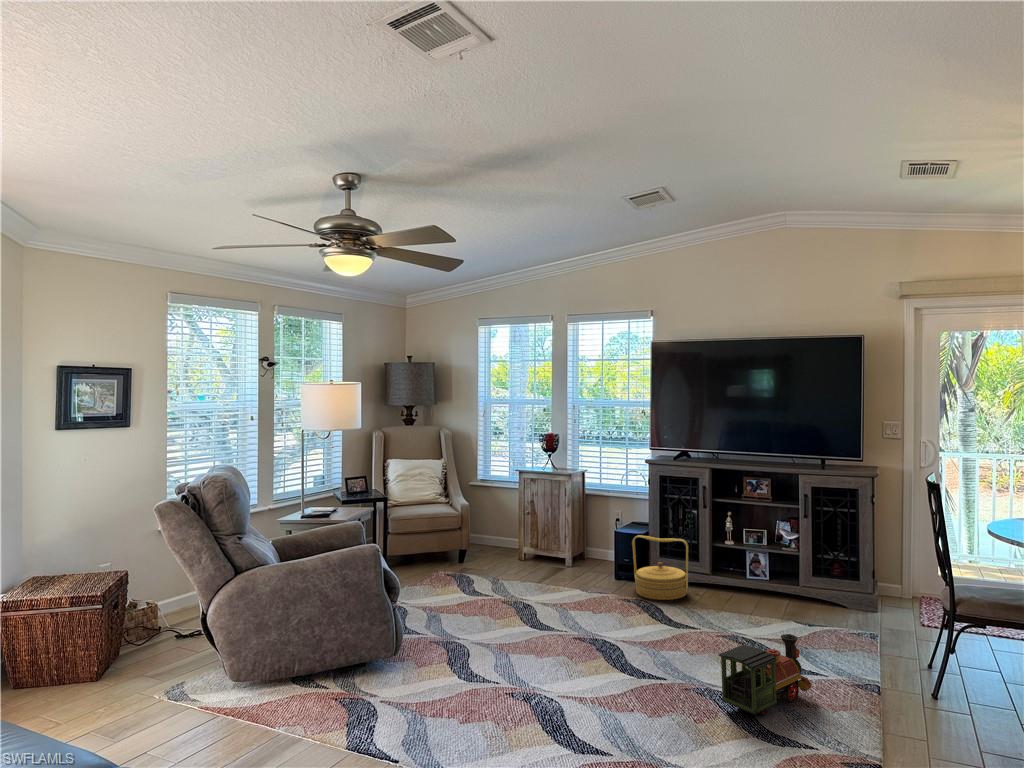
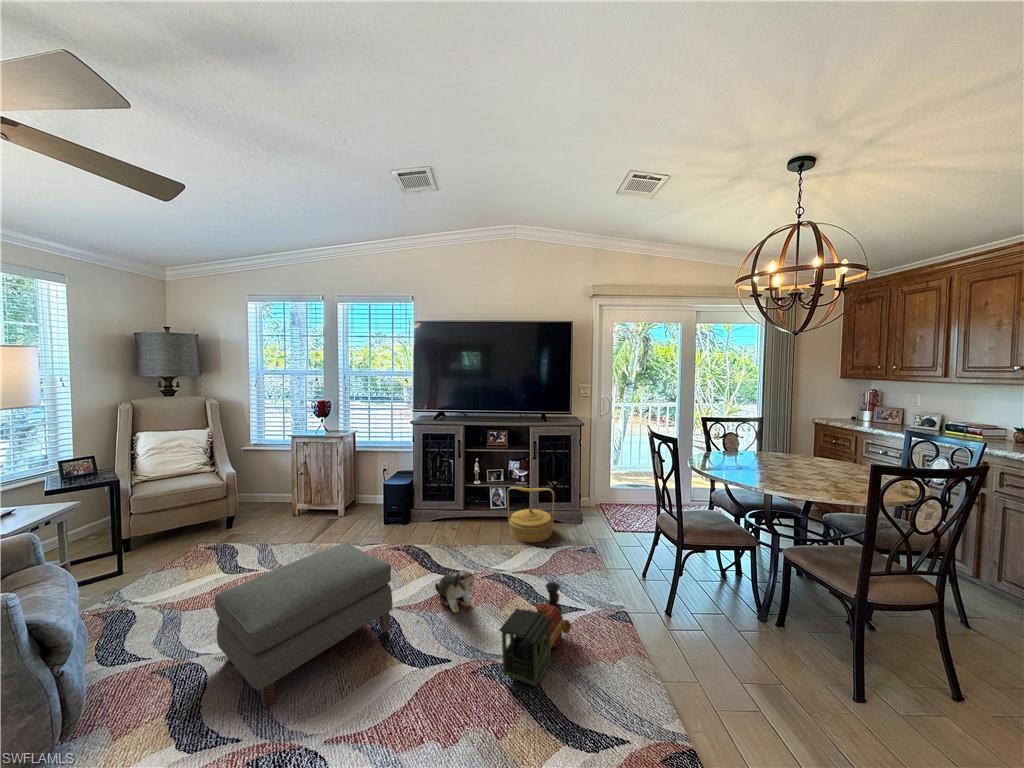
woven basket: present [632,535,688,600] -> present [507,487,554,543]
ottoman: none [474,571,619,678] -> present [215,543,392,709]
plush toy: none [665,612,707,658] -> present [435,570,477,613]

